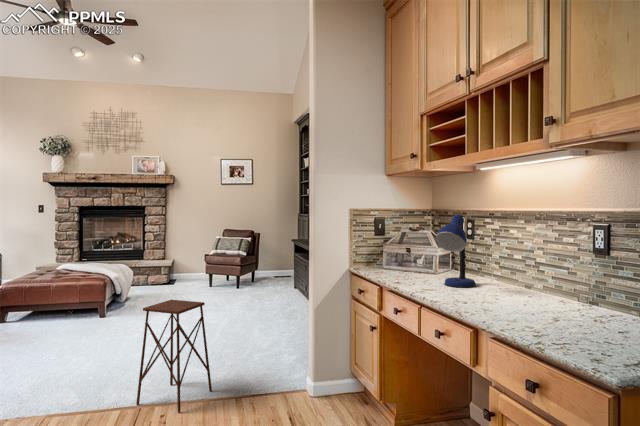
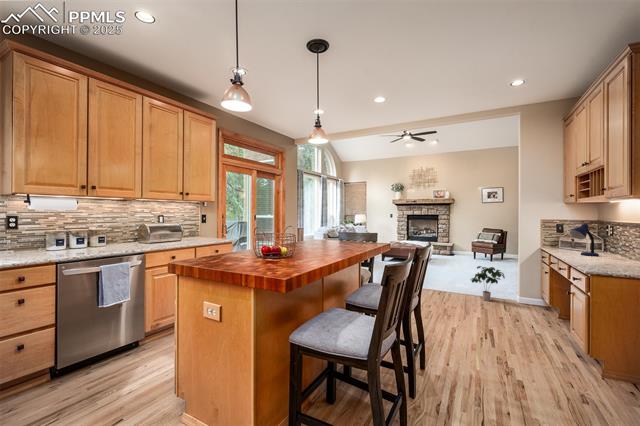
side table: present [136,300,212,413] -> none [439,254,470,295]
potted plant: none [214,325,288,412] -> present [471,266,505,301]

